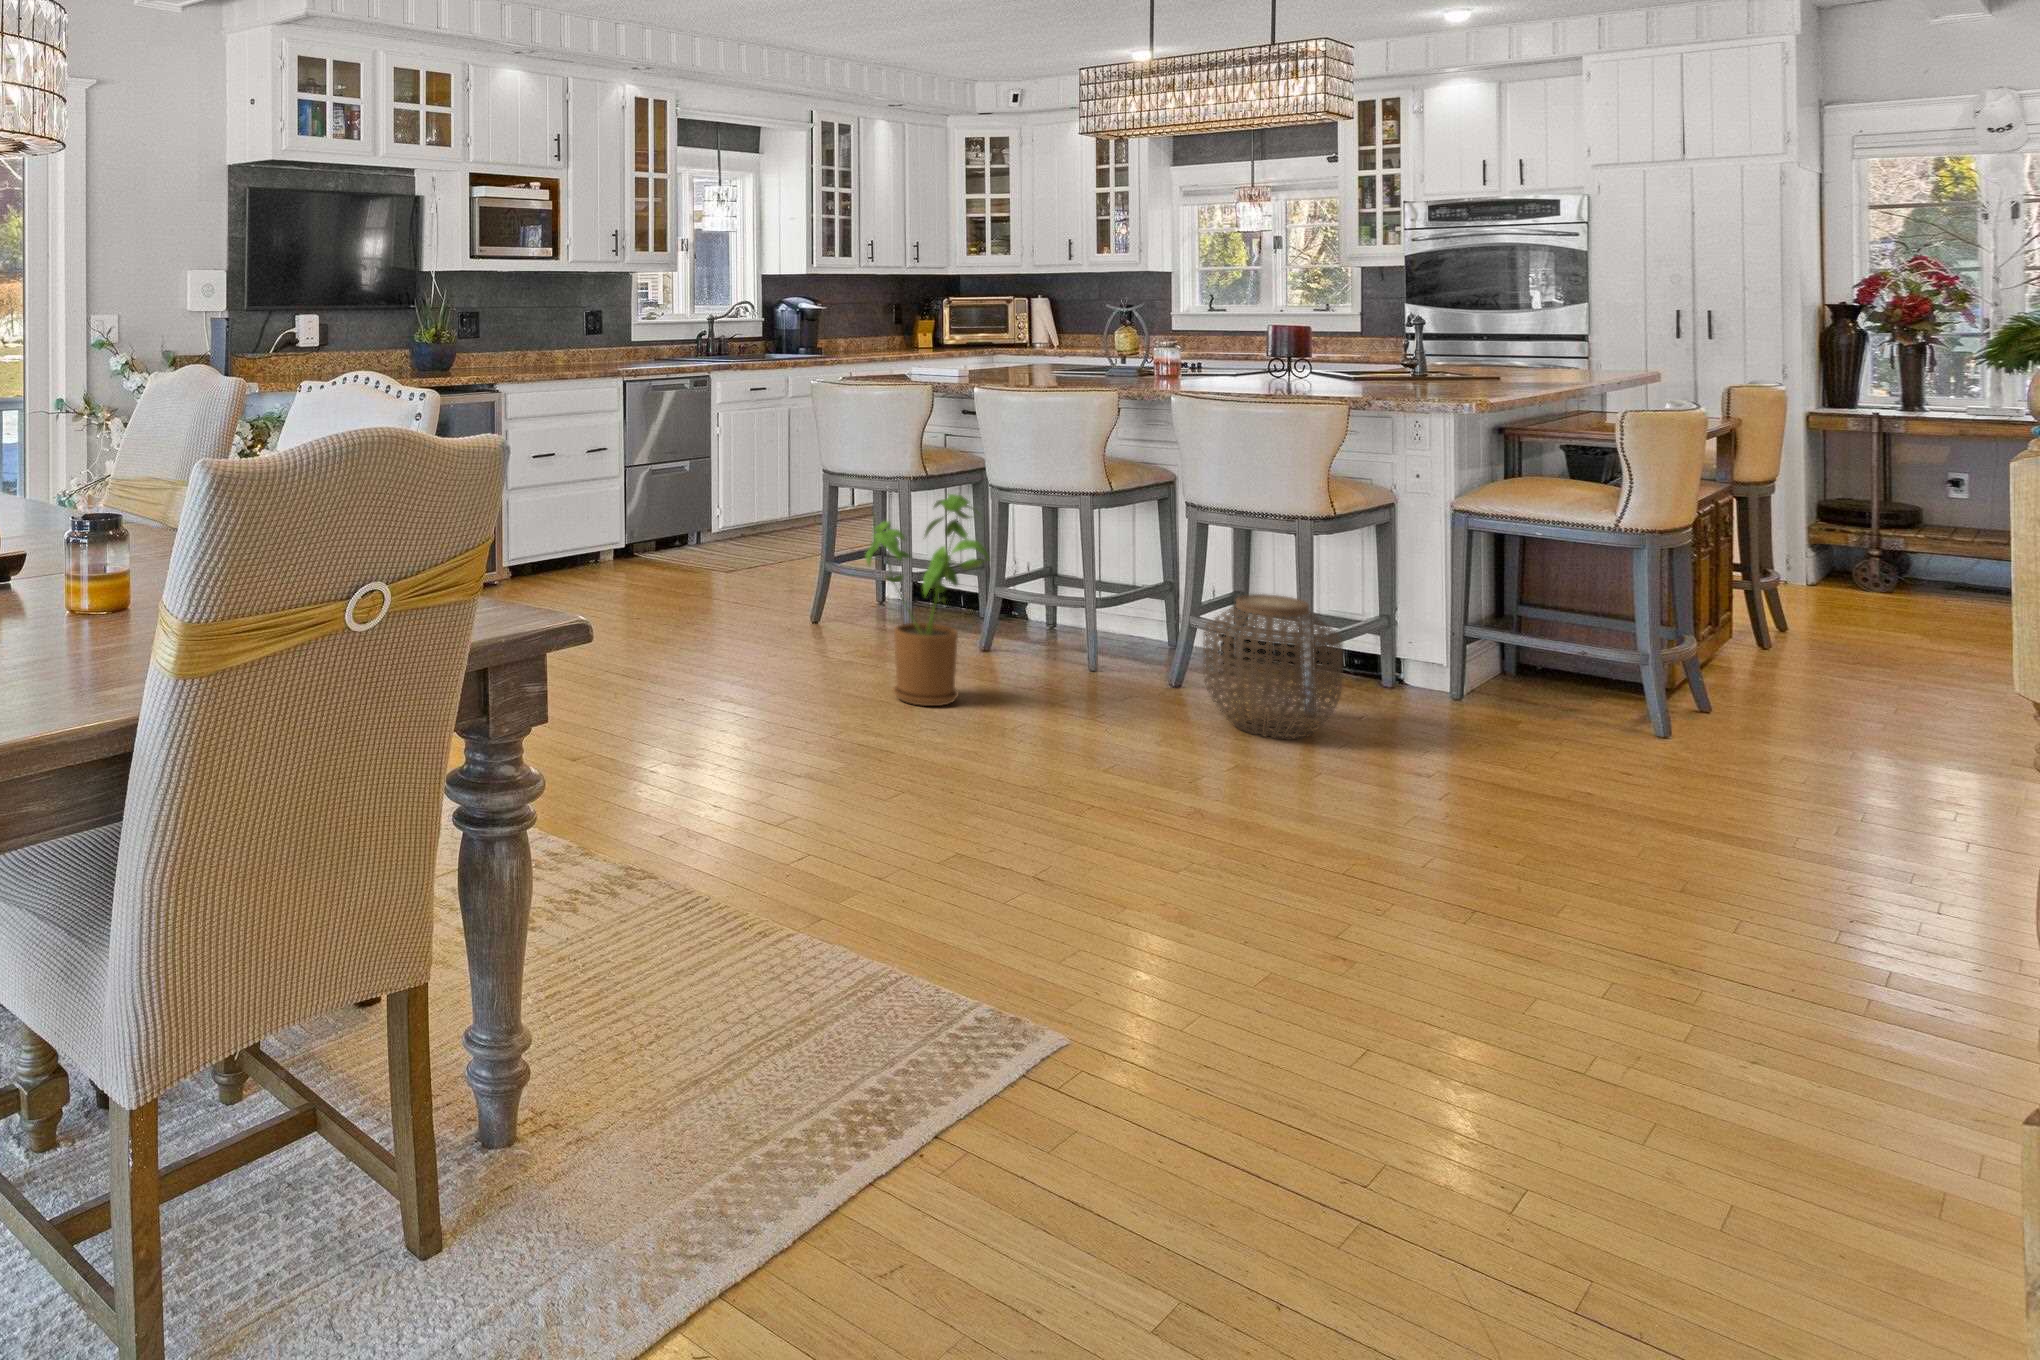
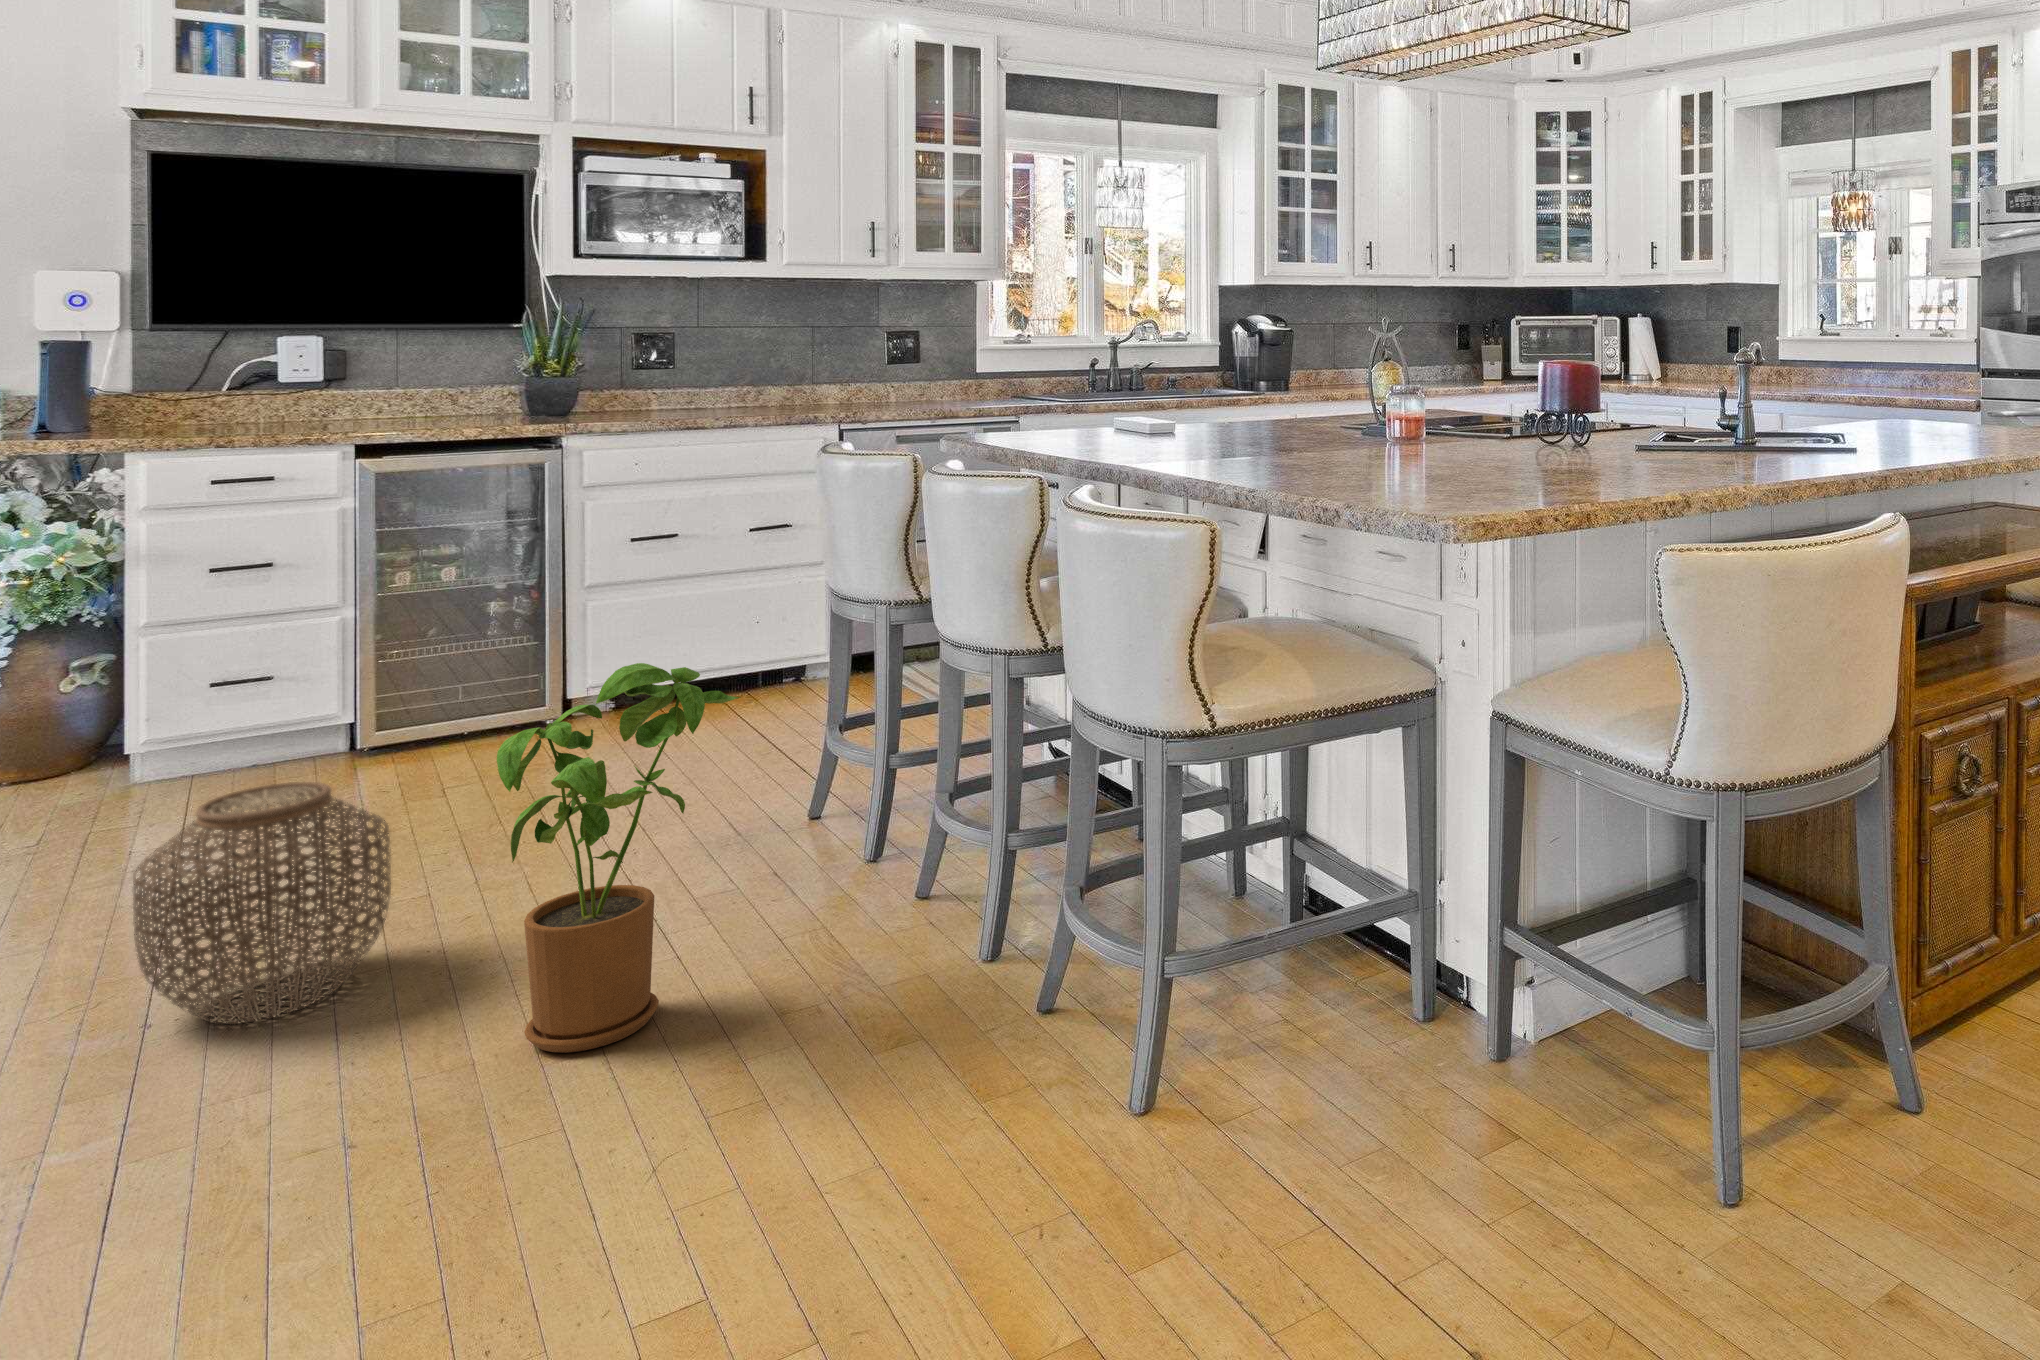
woven basket: present [1203,594,1343,739] -> present [133,782,391,1024]

